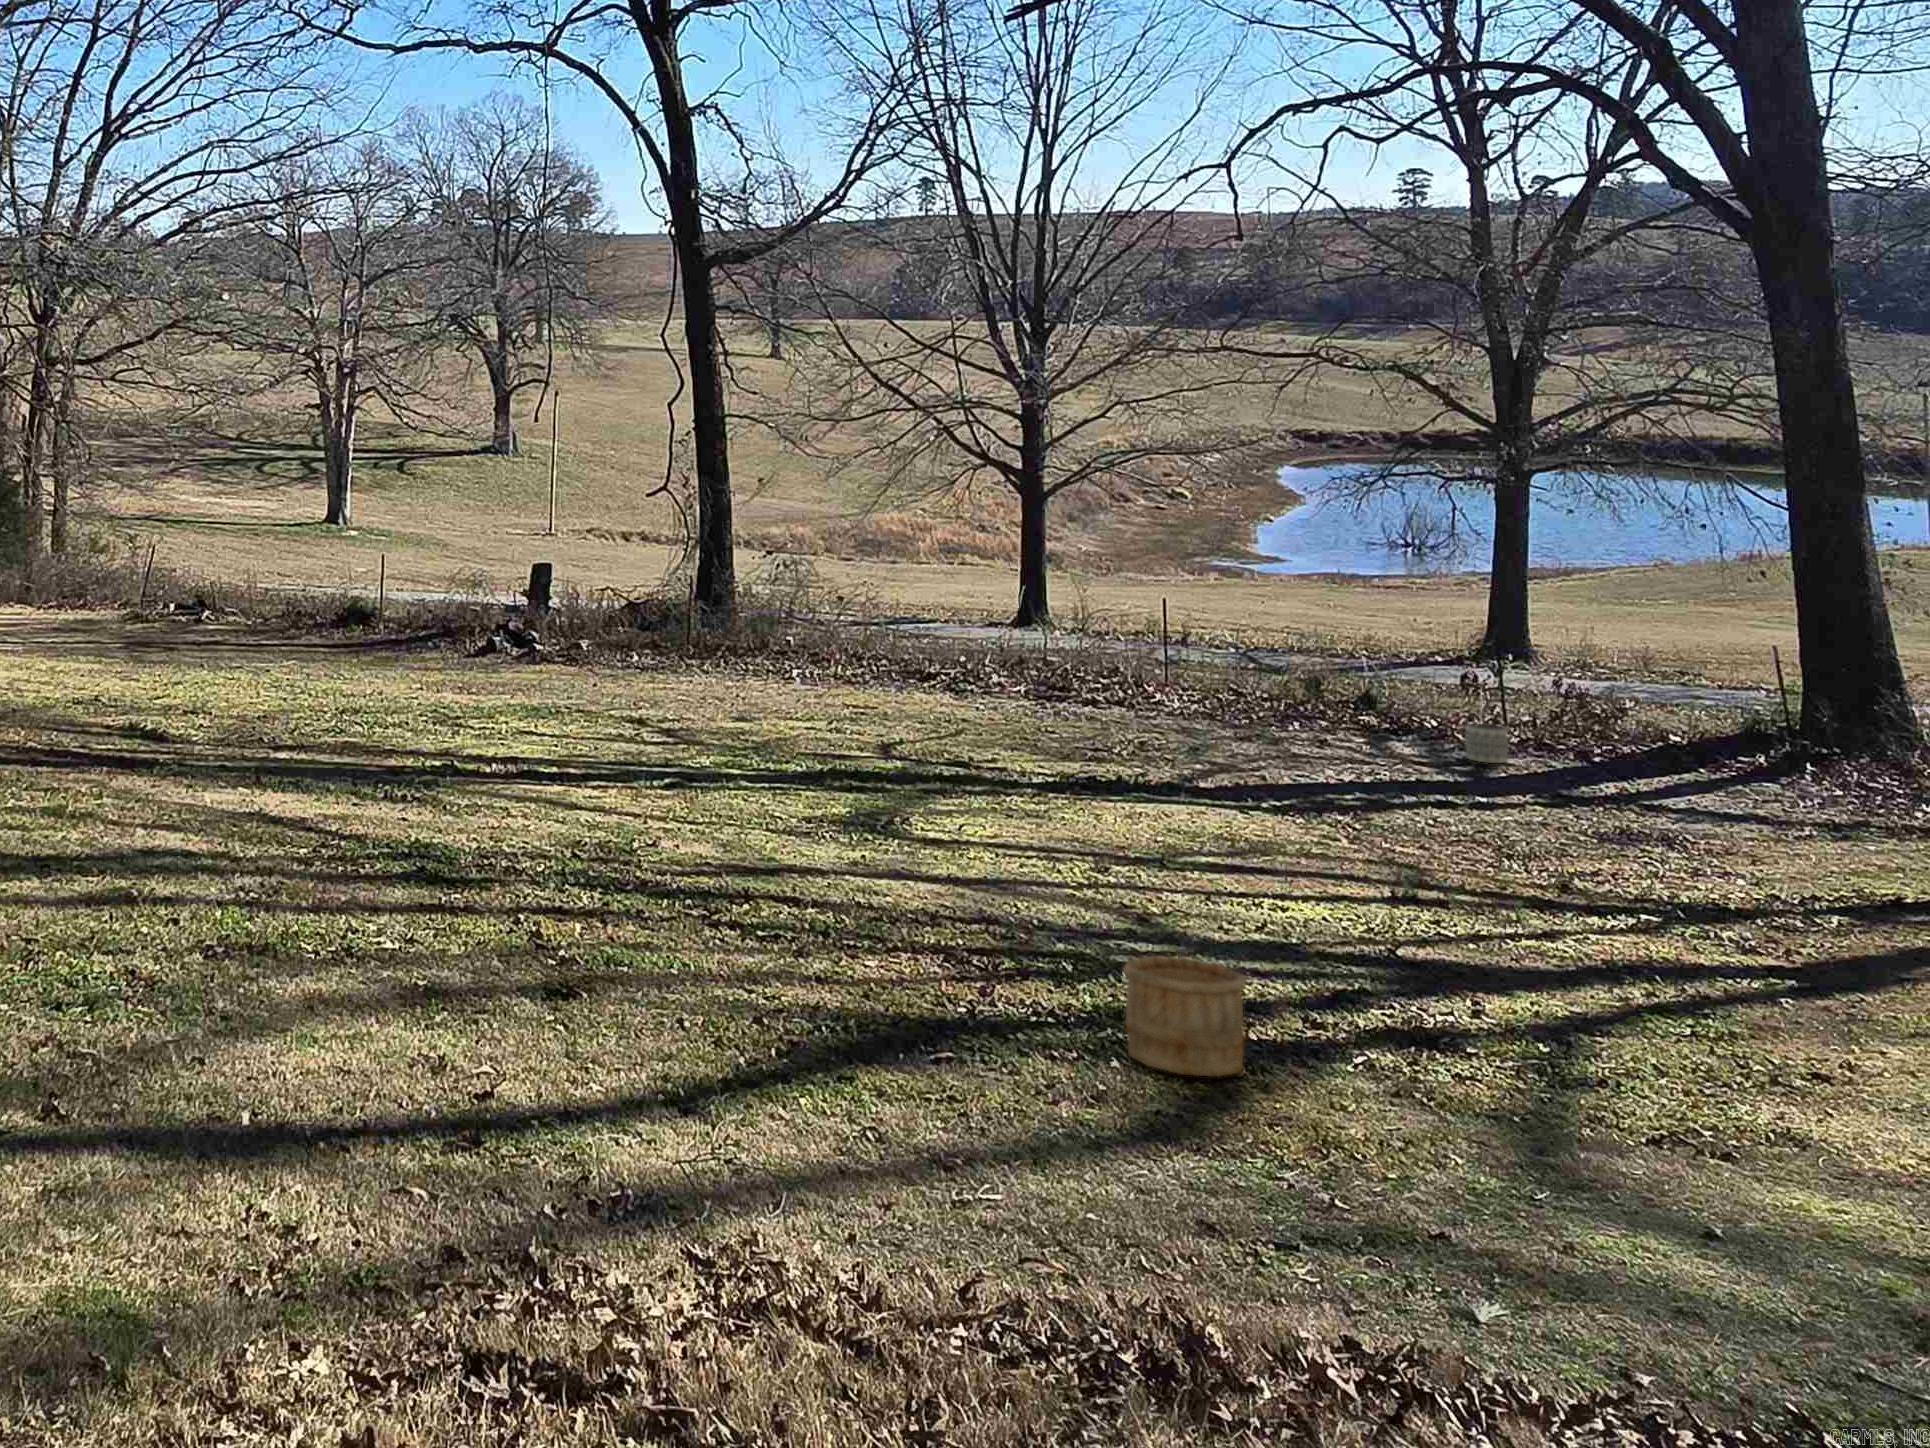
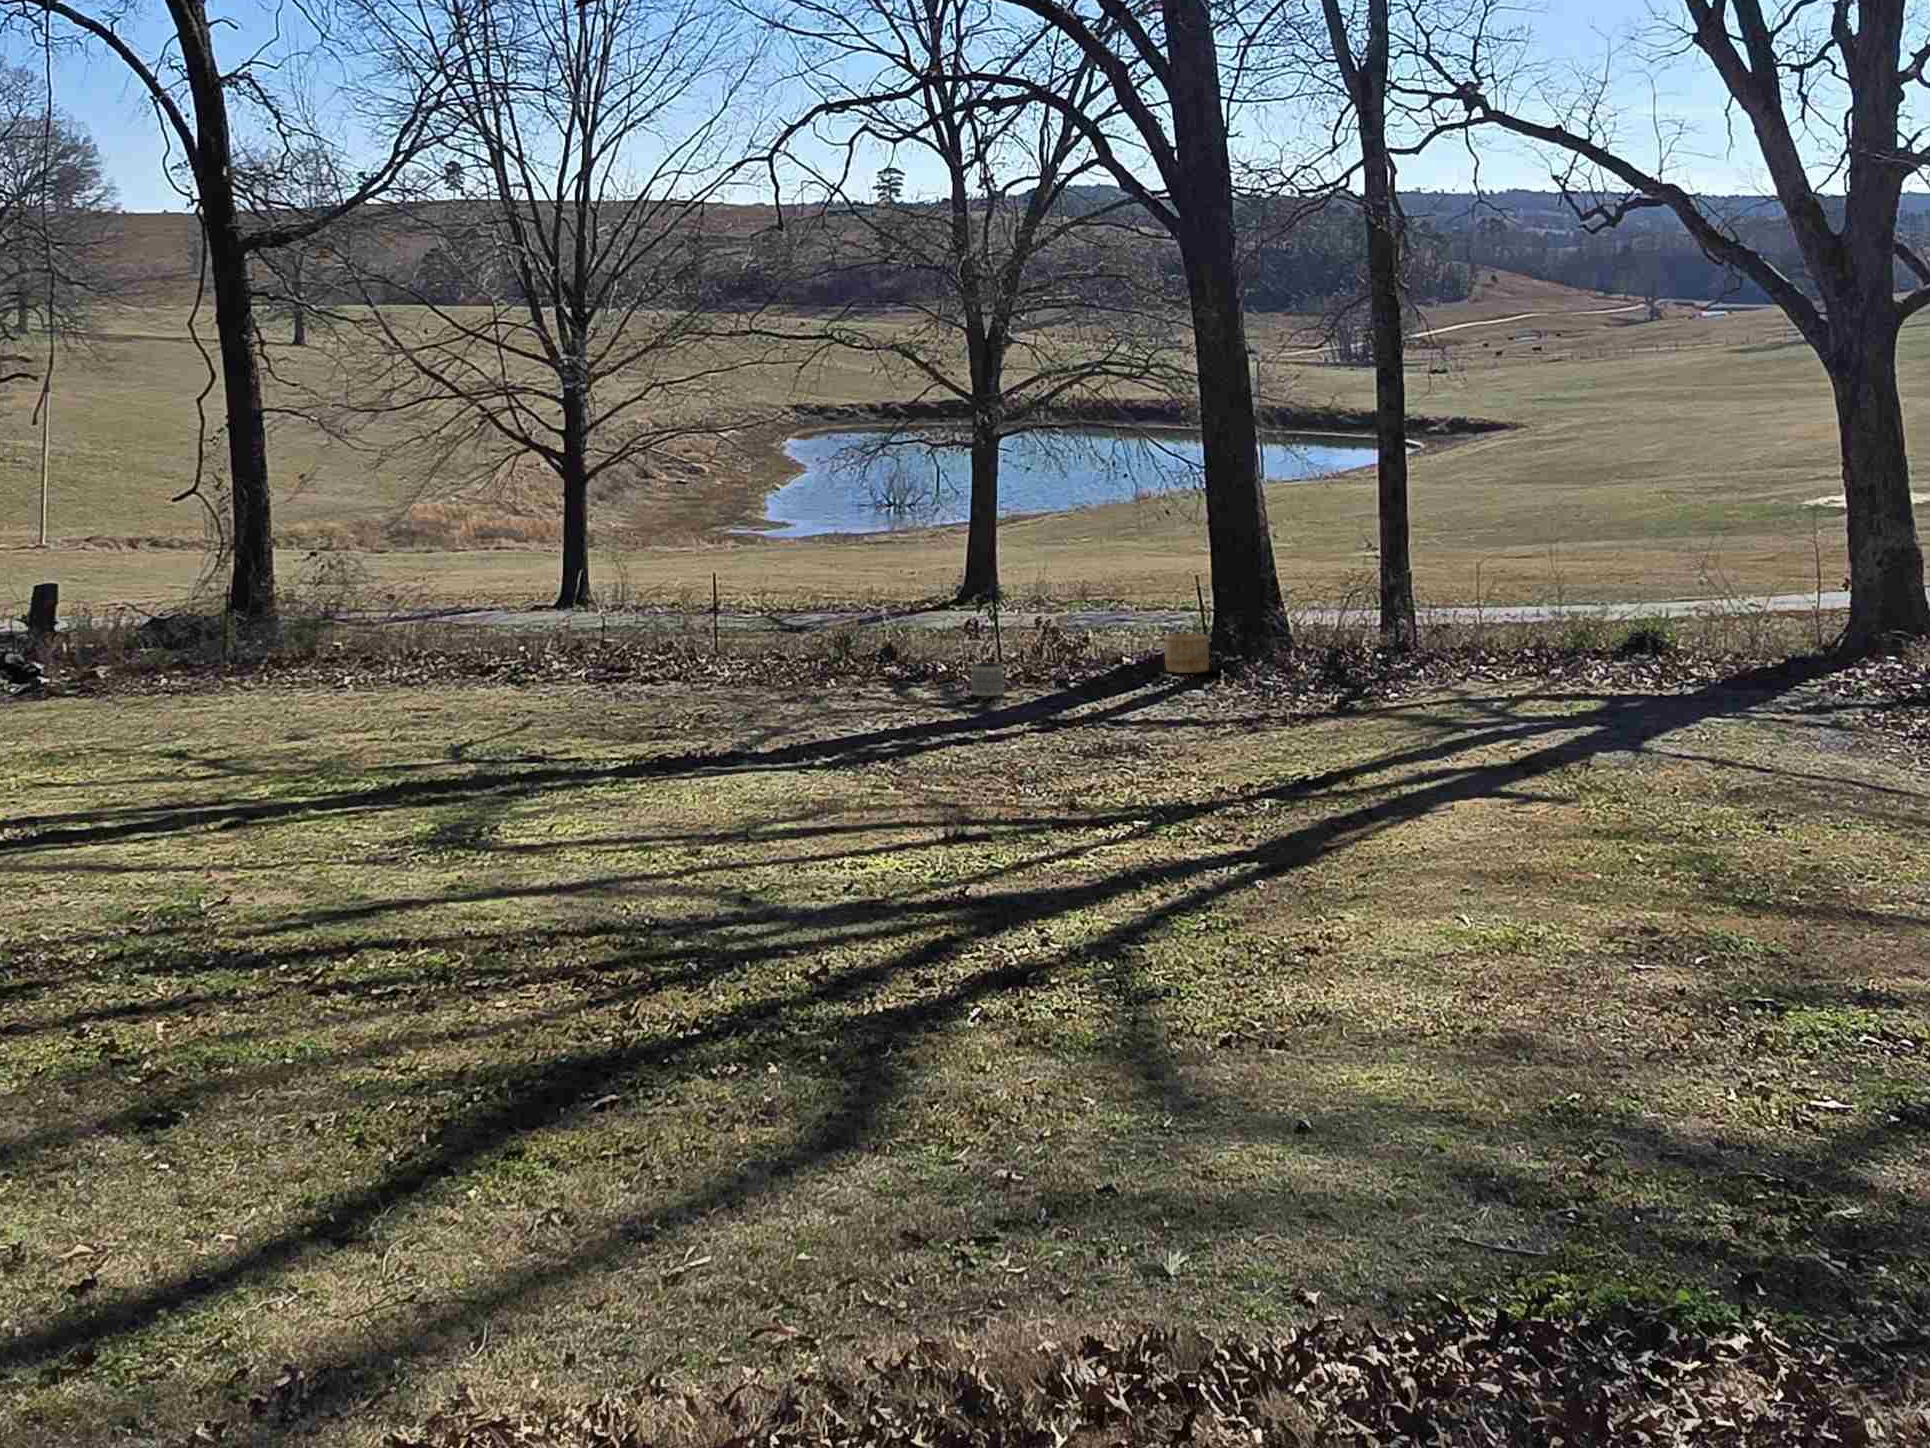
wooden bucket: present [1123,956,1246,1076] -> present [1164,634,1209,673]

